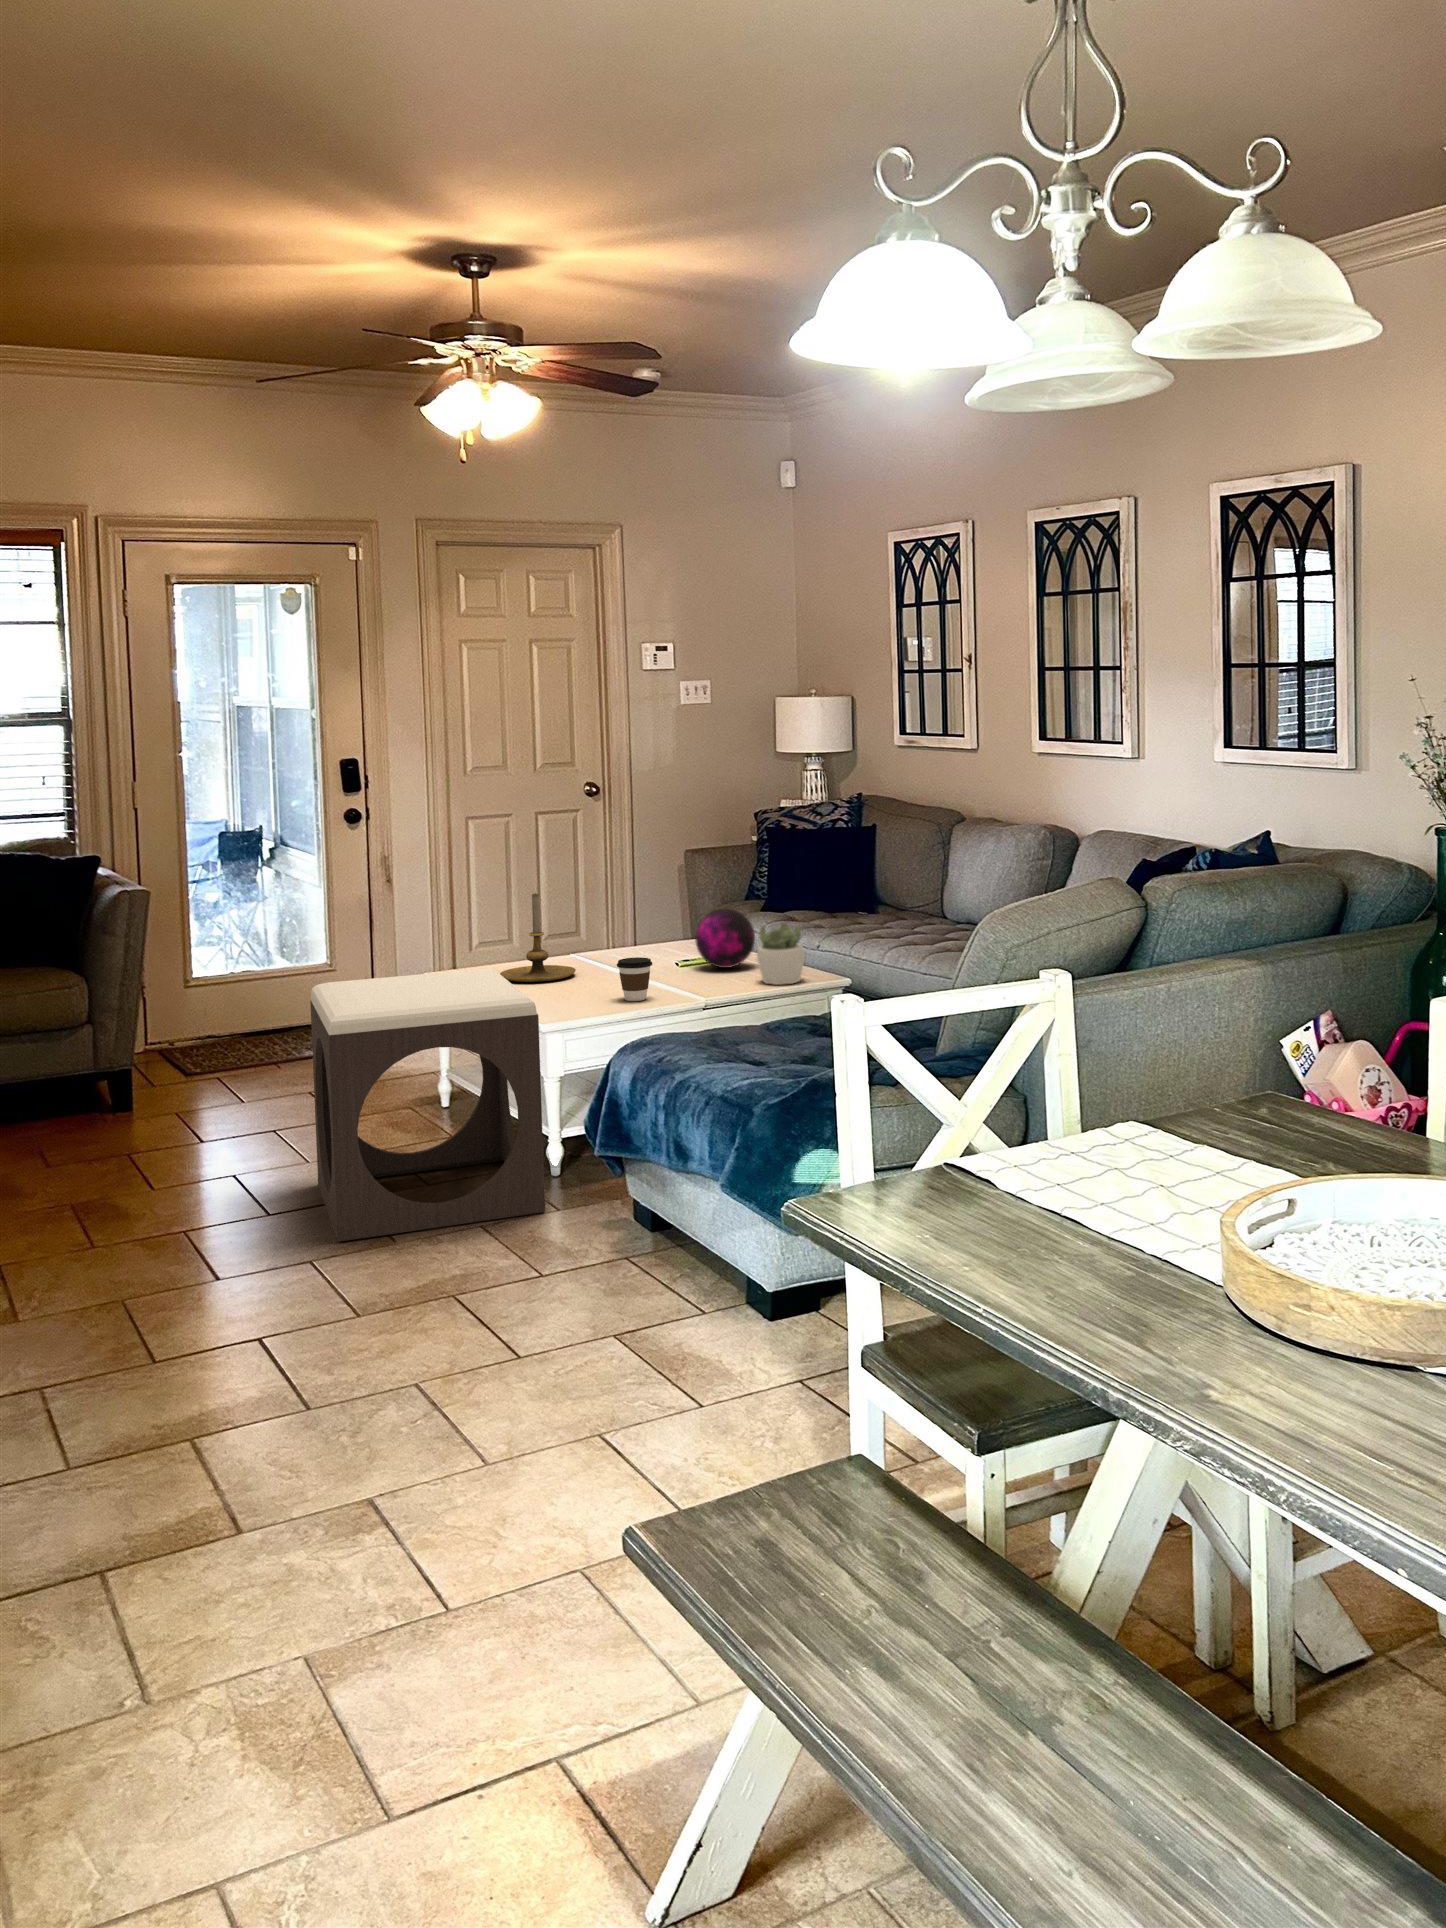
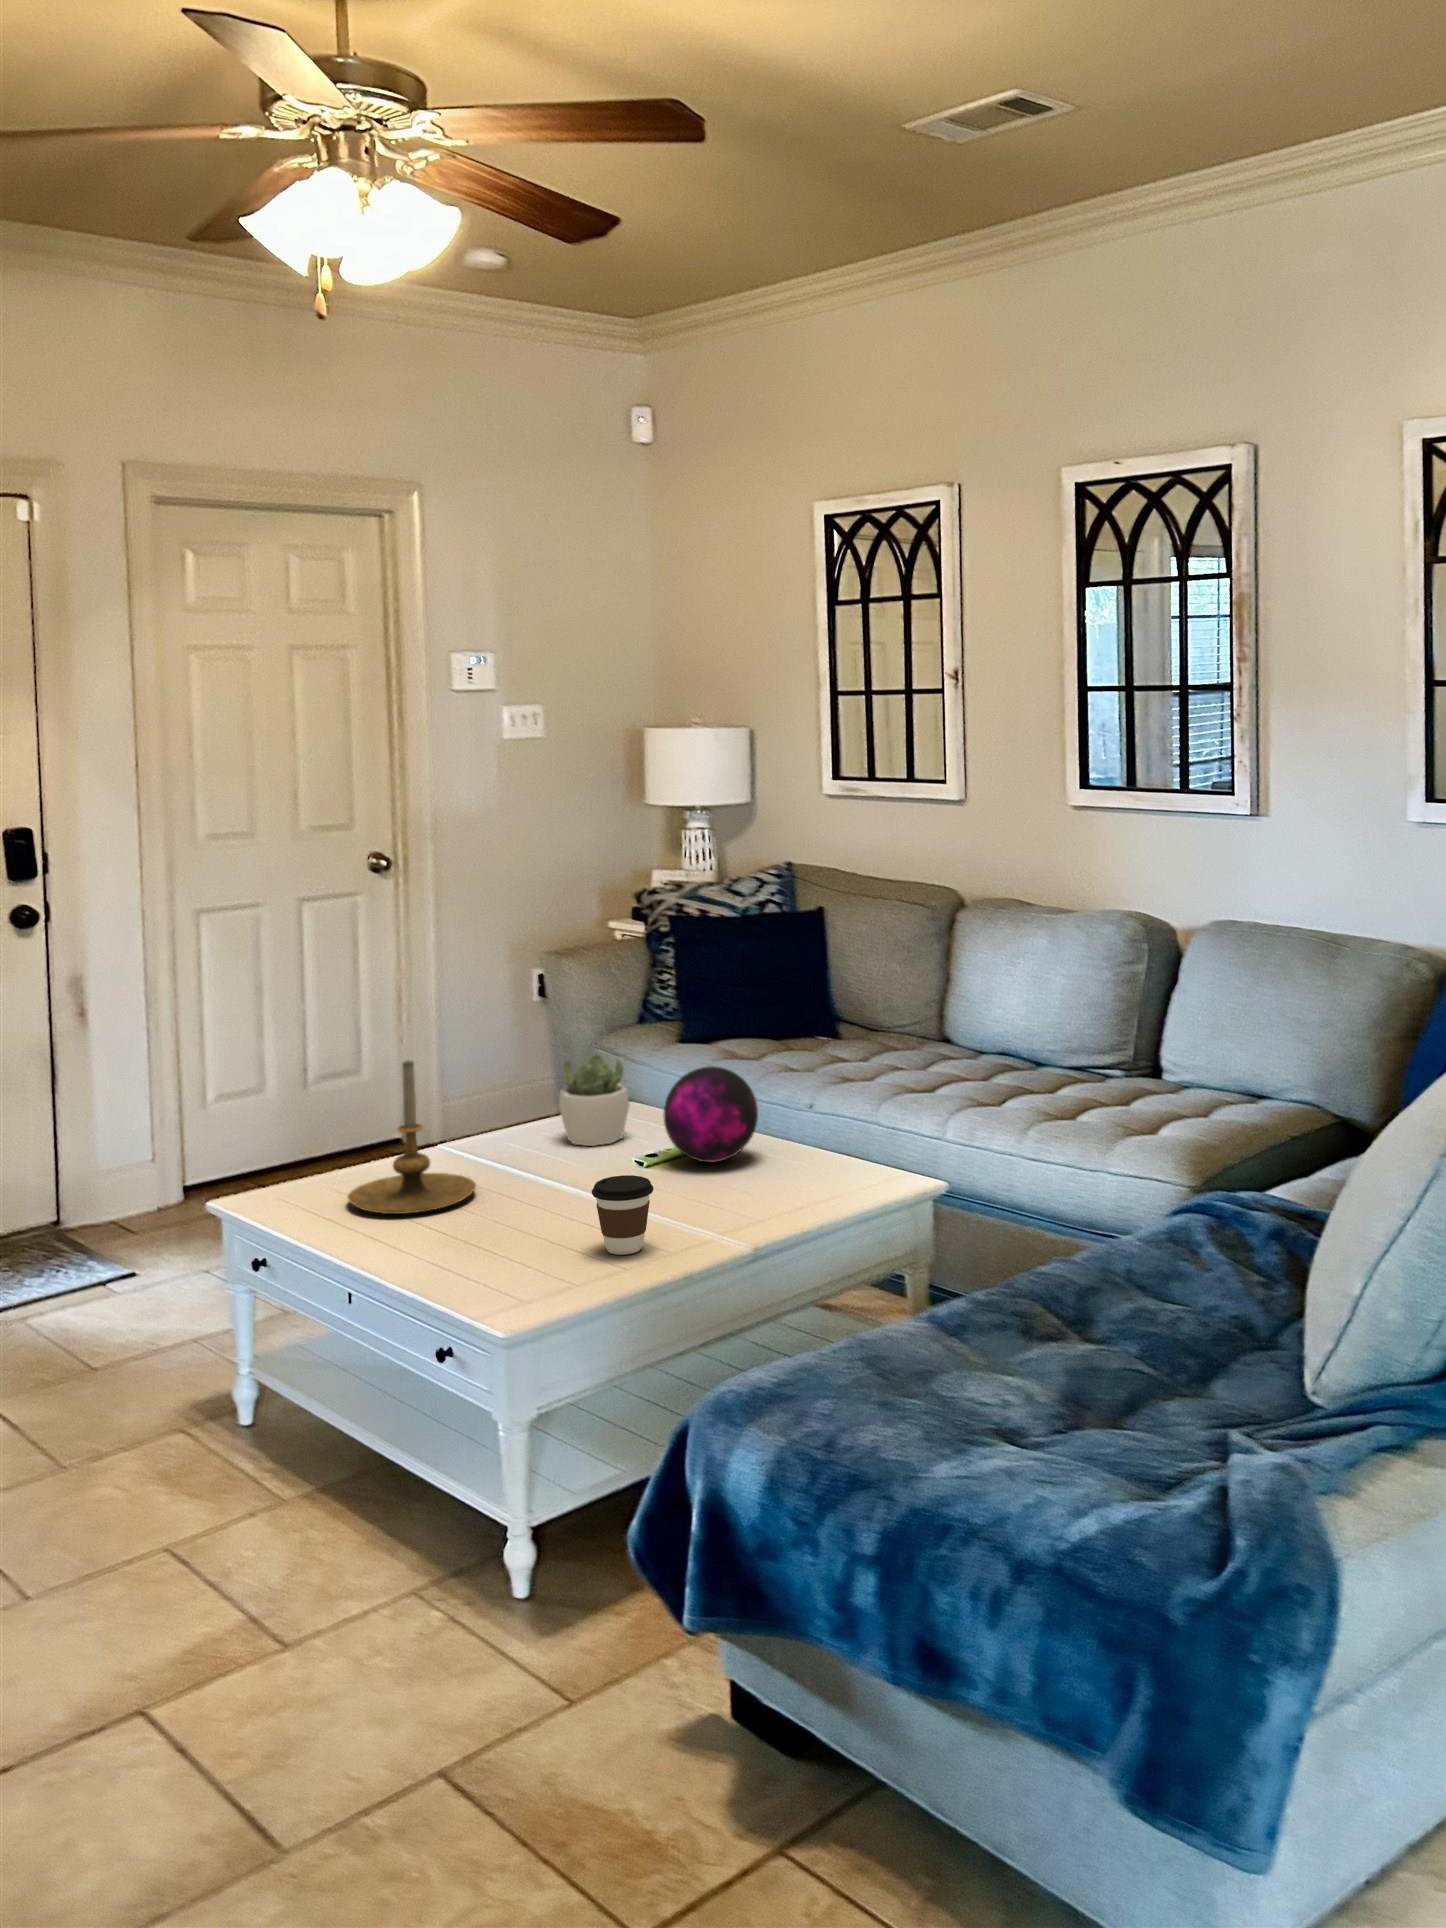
succulent plant: present [757,923,805,985] -> present [559,1054,630,1146]
footstool: present [310,969,545,1242] -> none [42,1220,540,1857]

